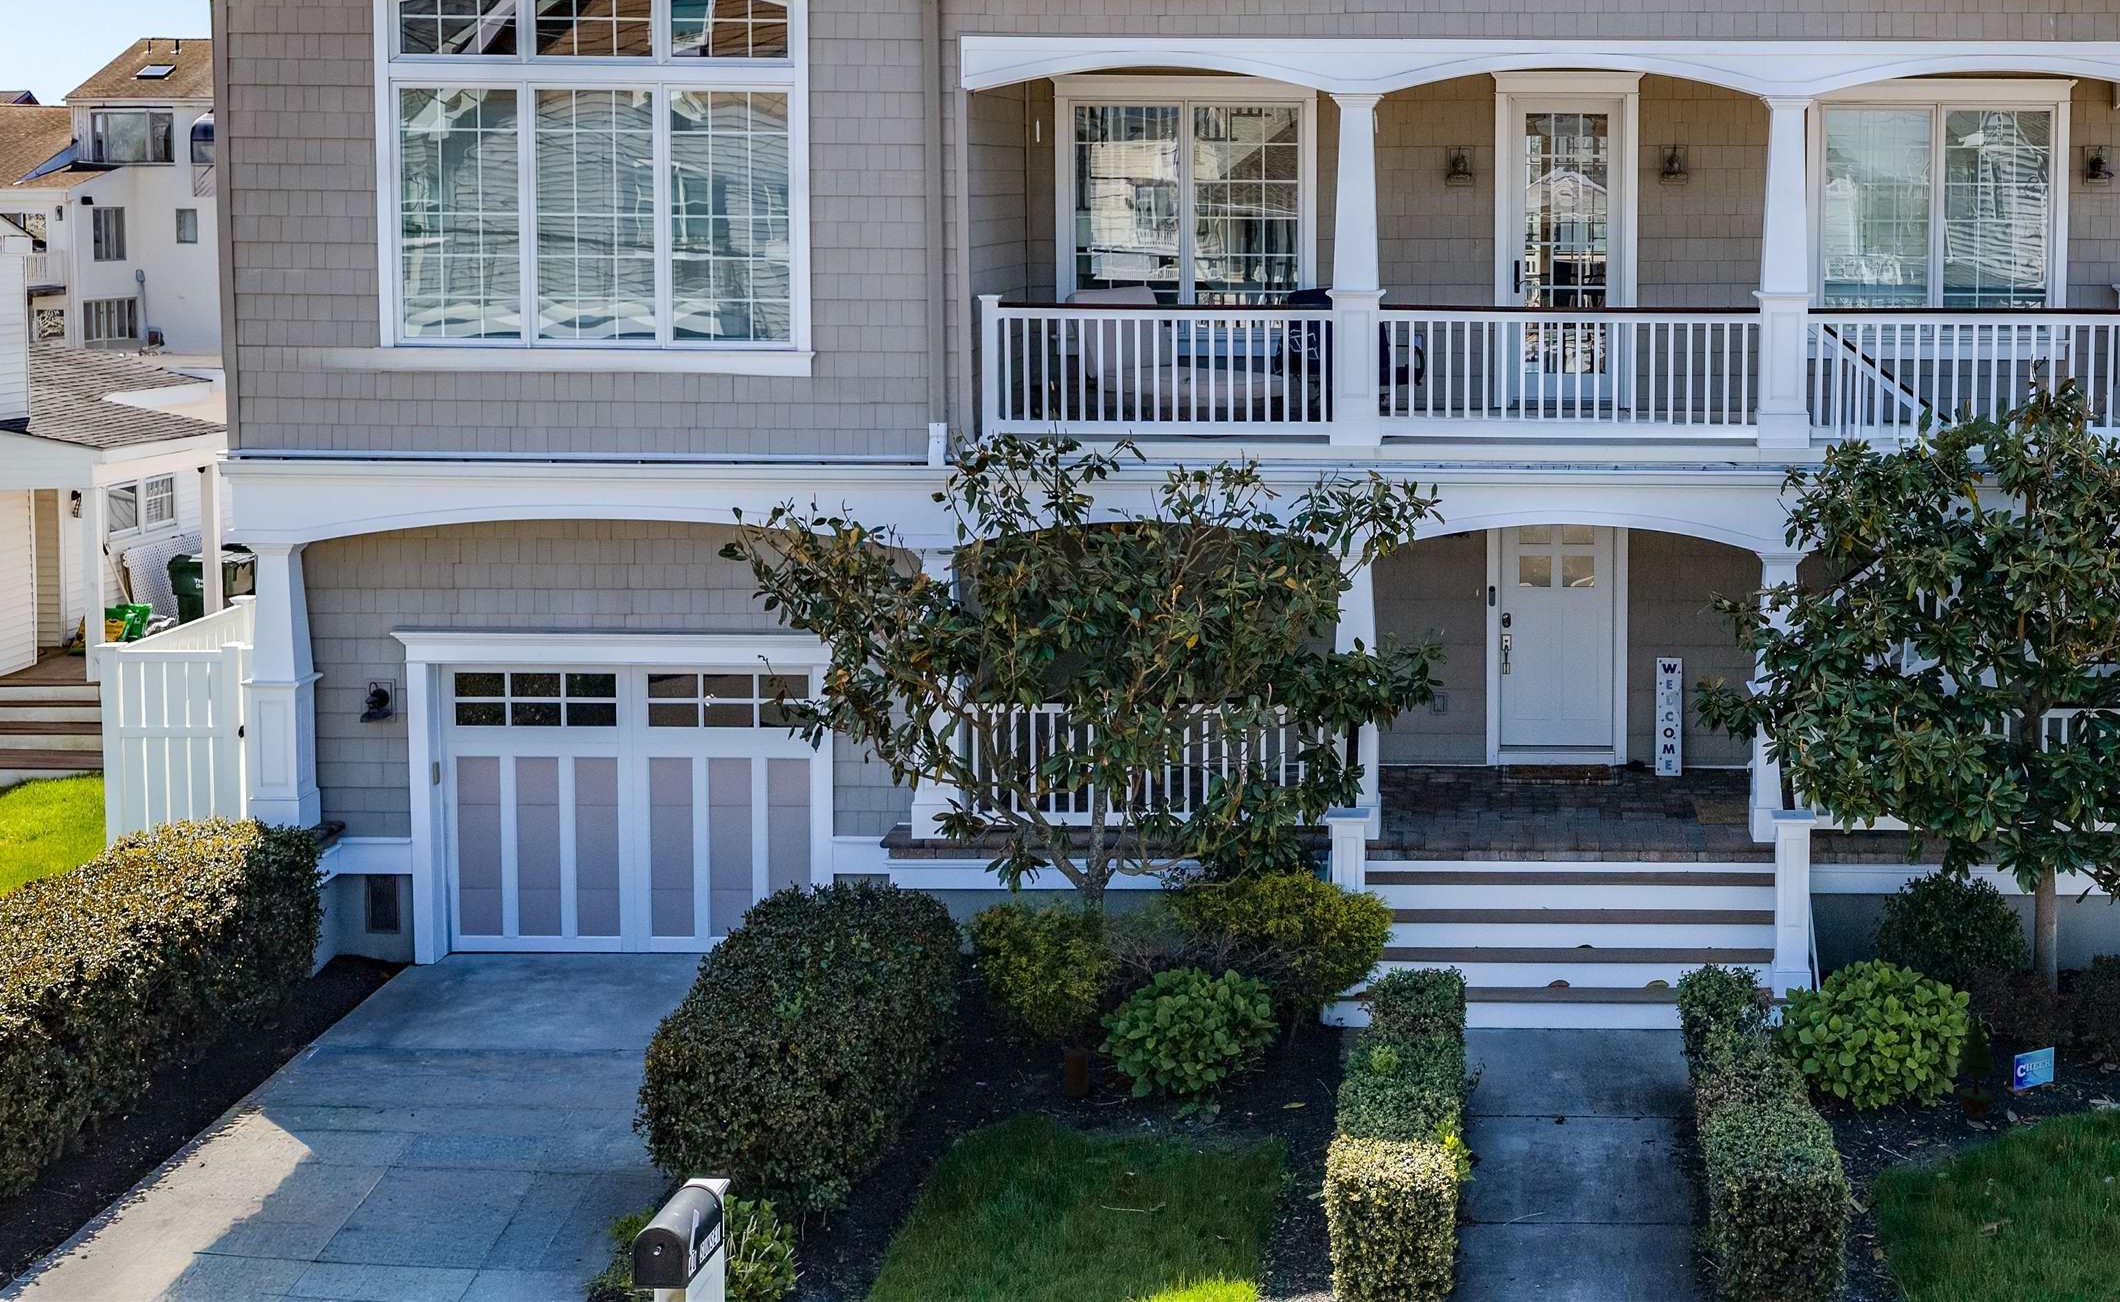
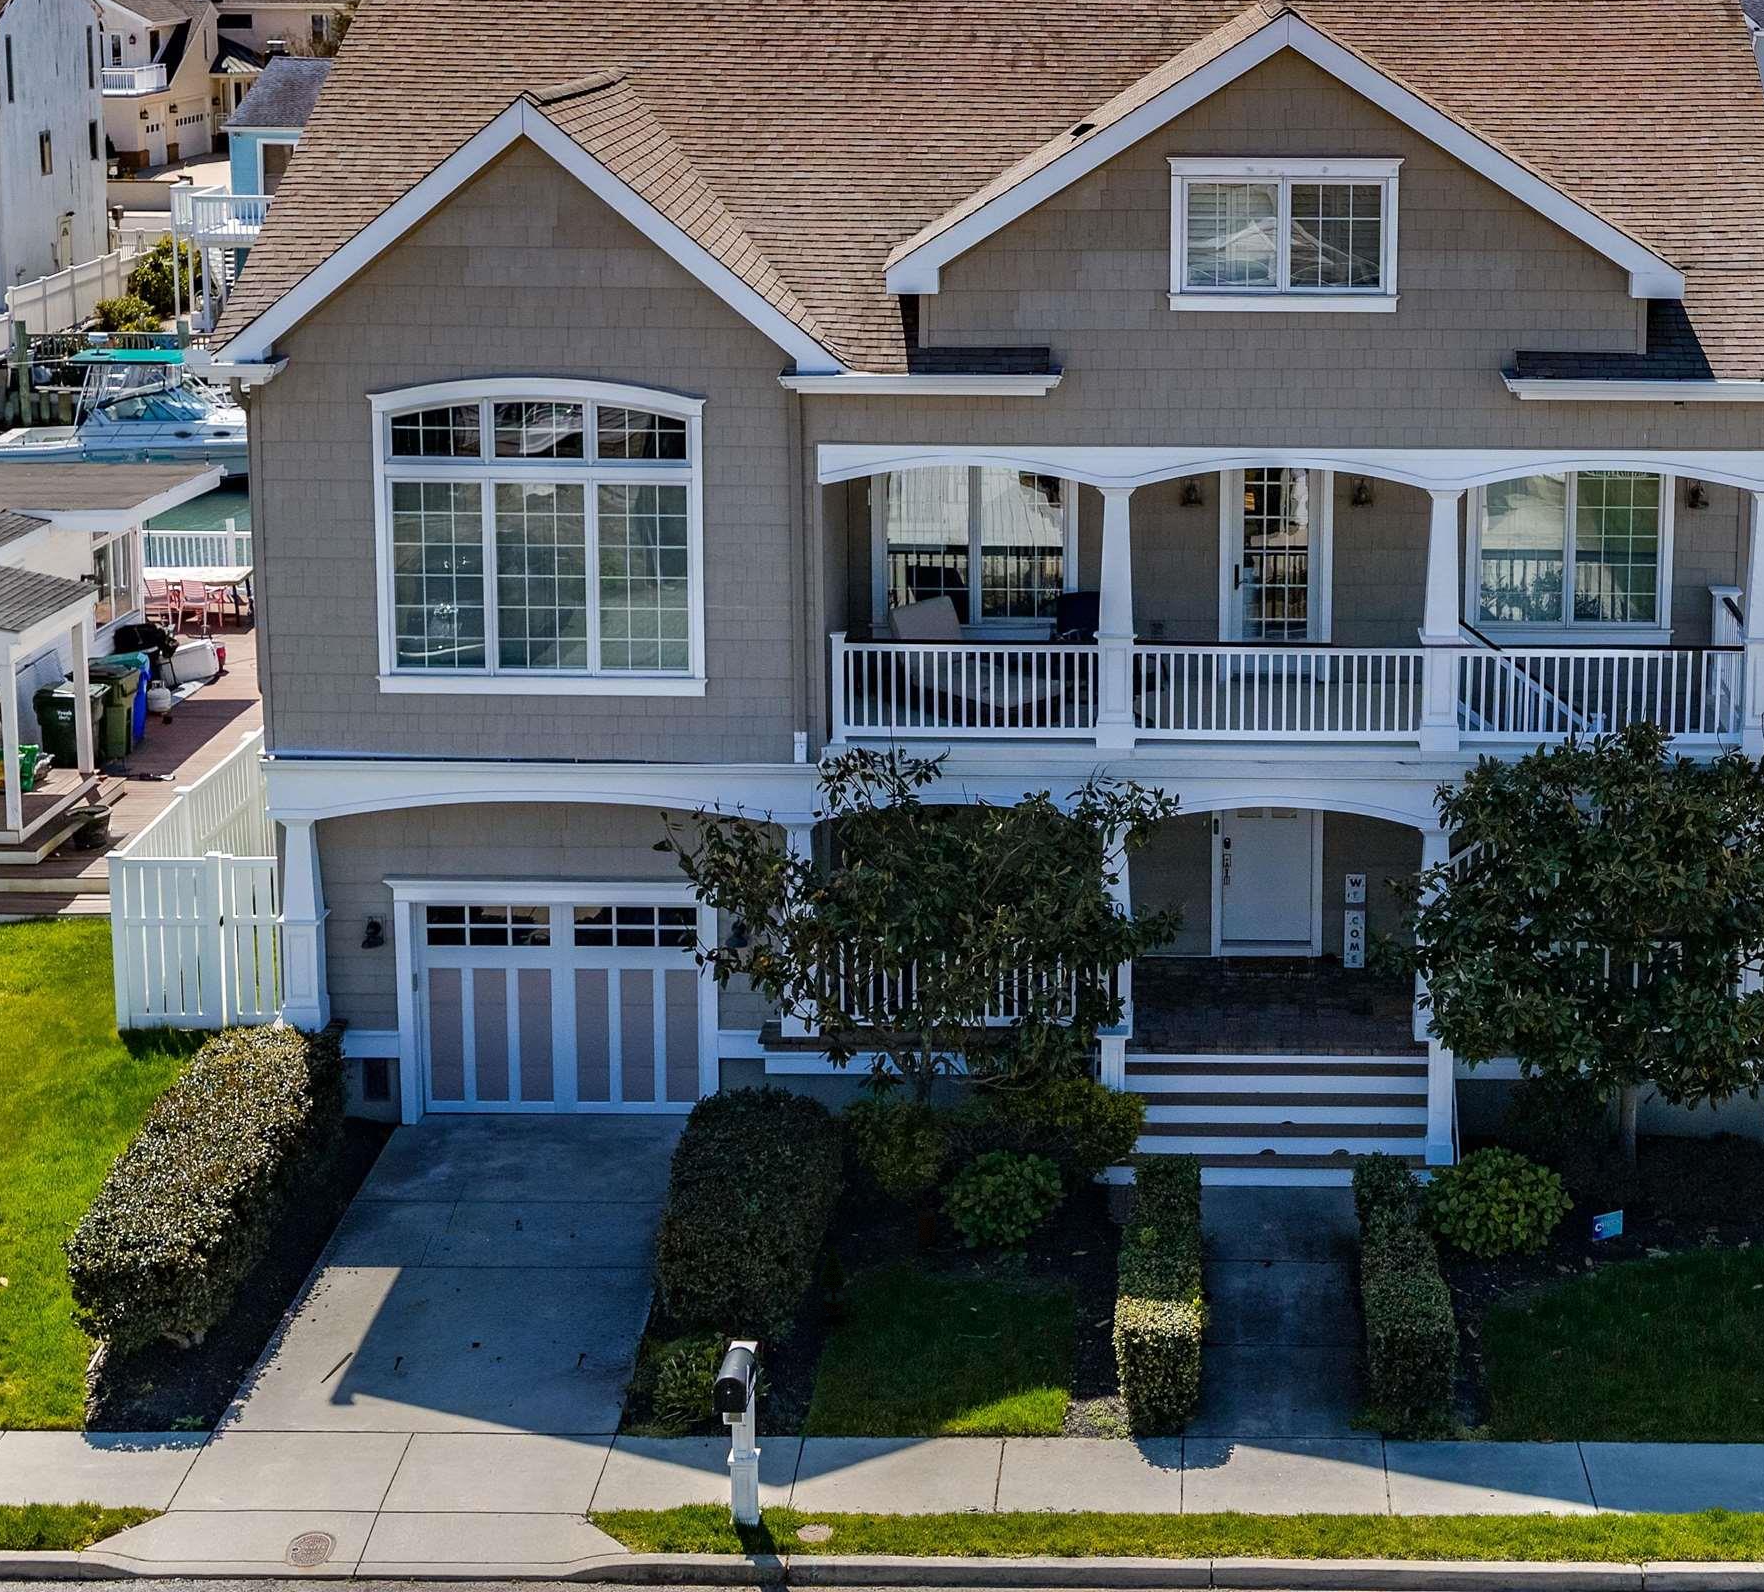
potted tree: present [1956,1014,1996,1119] -> present [820,1244,847,1316]

